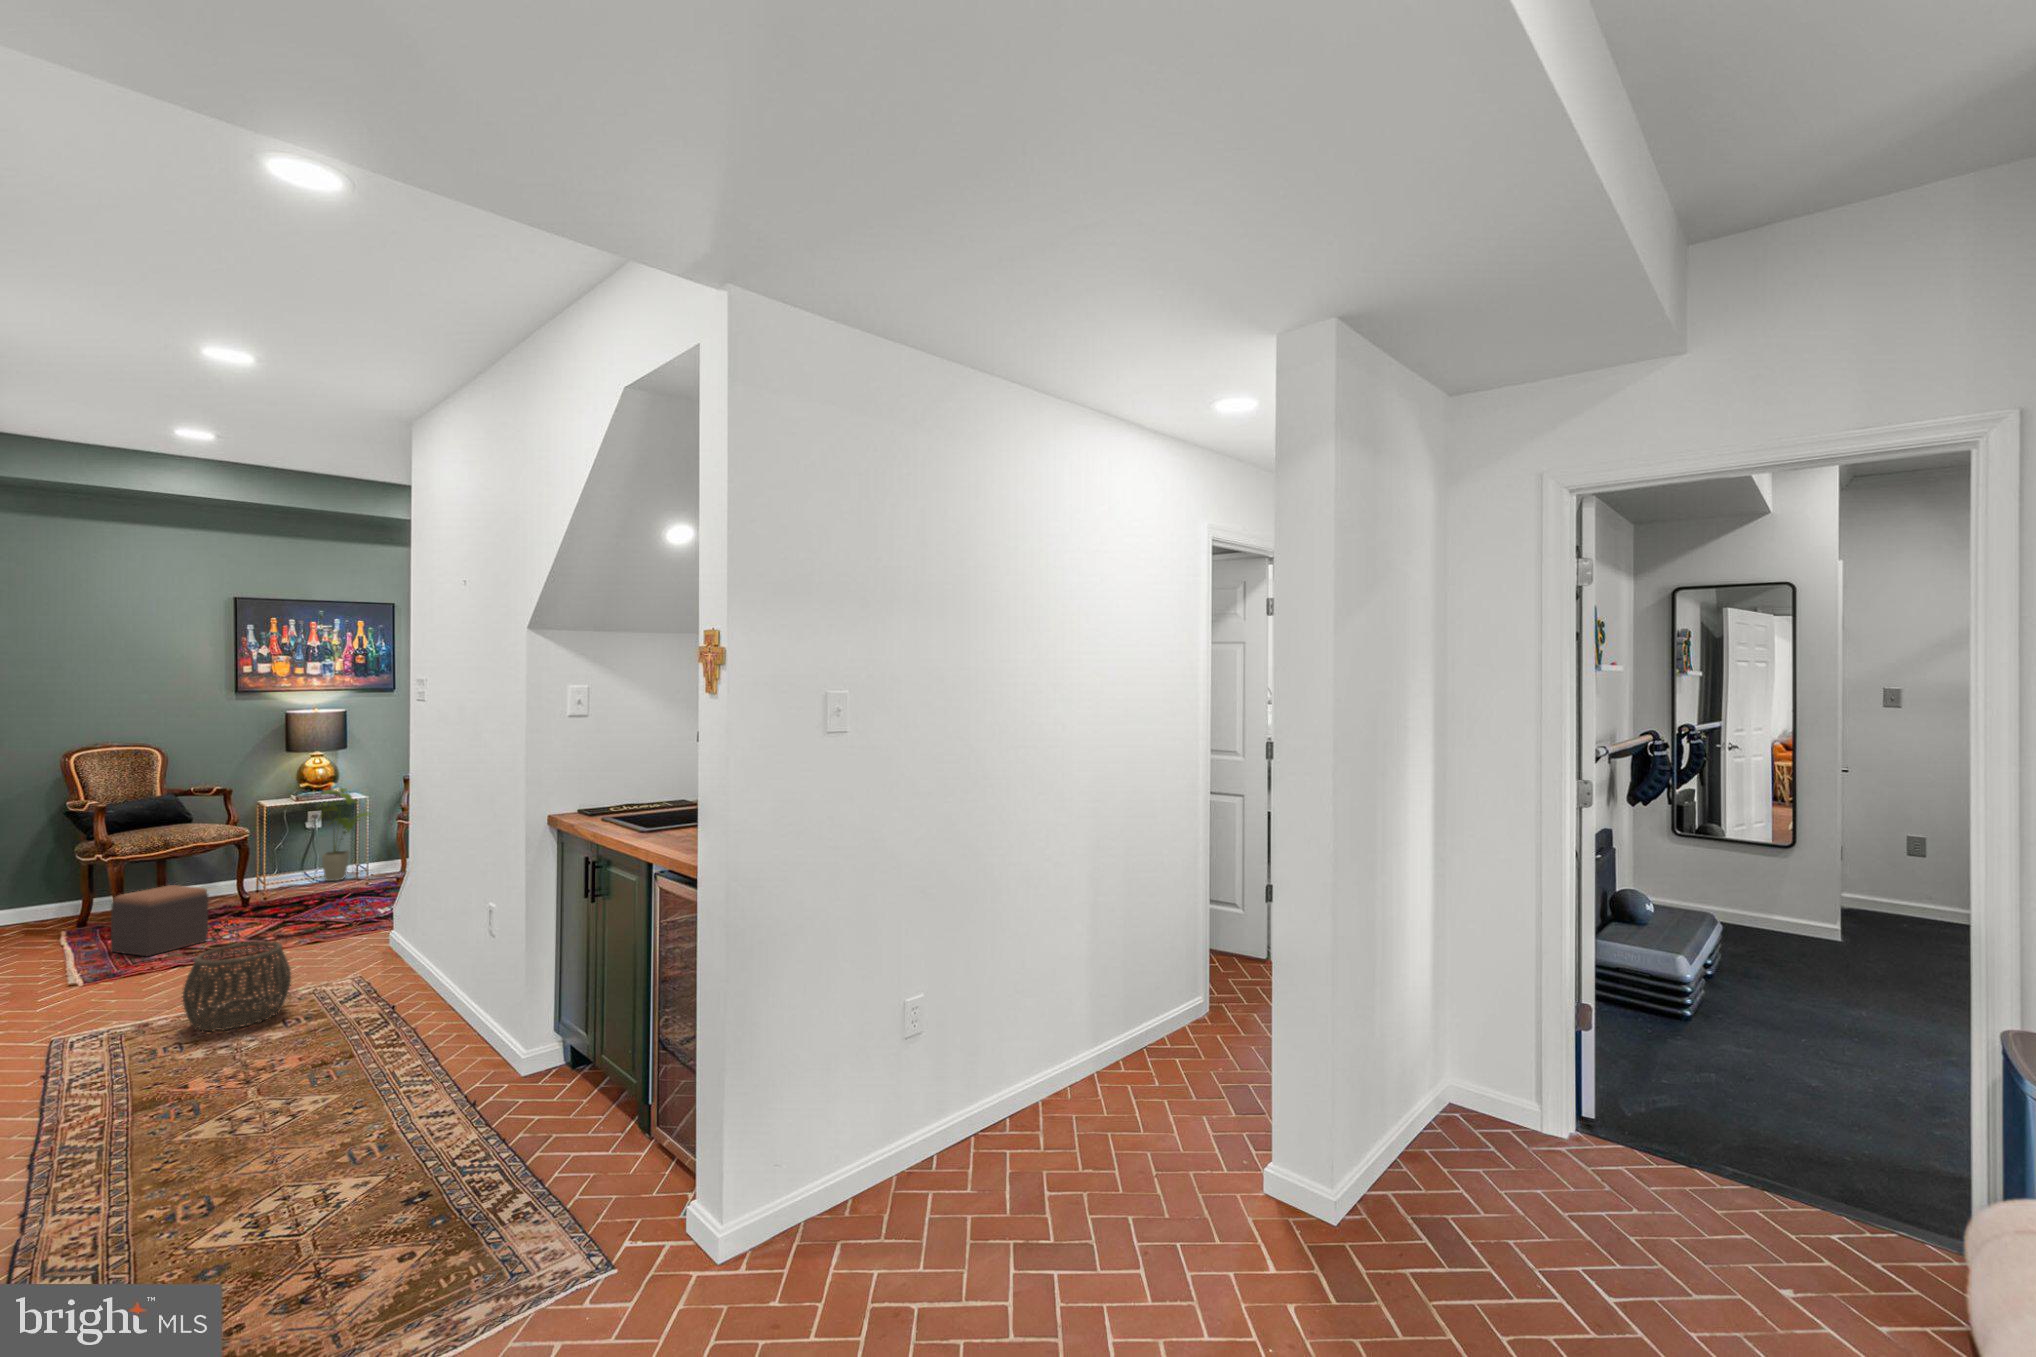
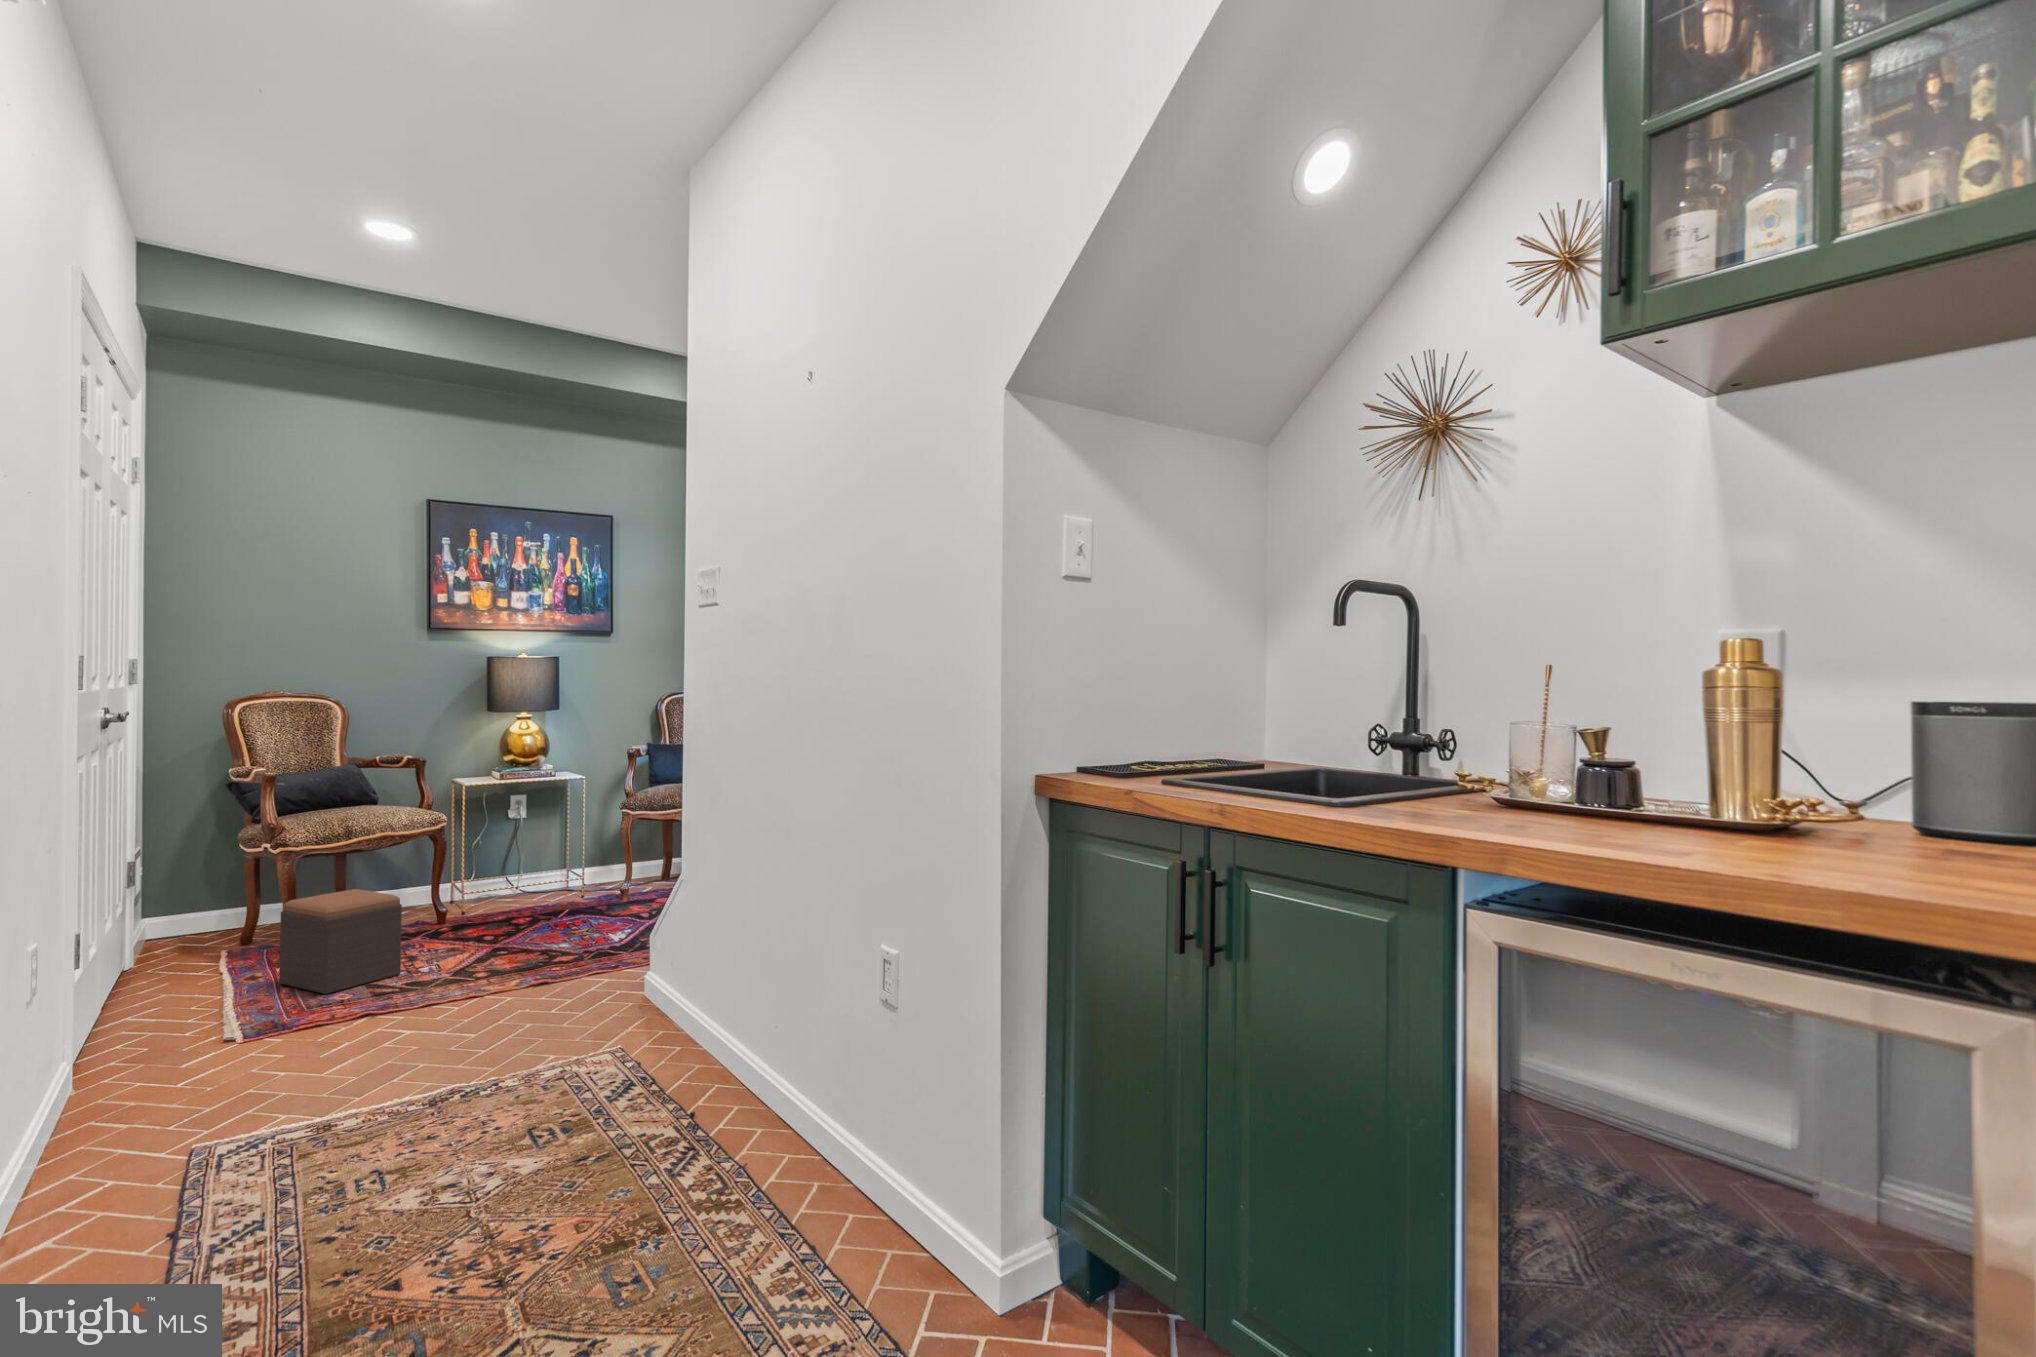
house plant: present [318,788,370,881] -> none [521,765,595,894]
woven basket: present [182,941,291,1031] -> none [377,989,537,1147]

